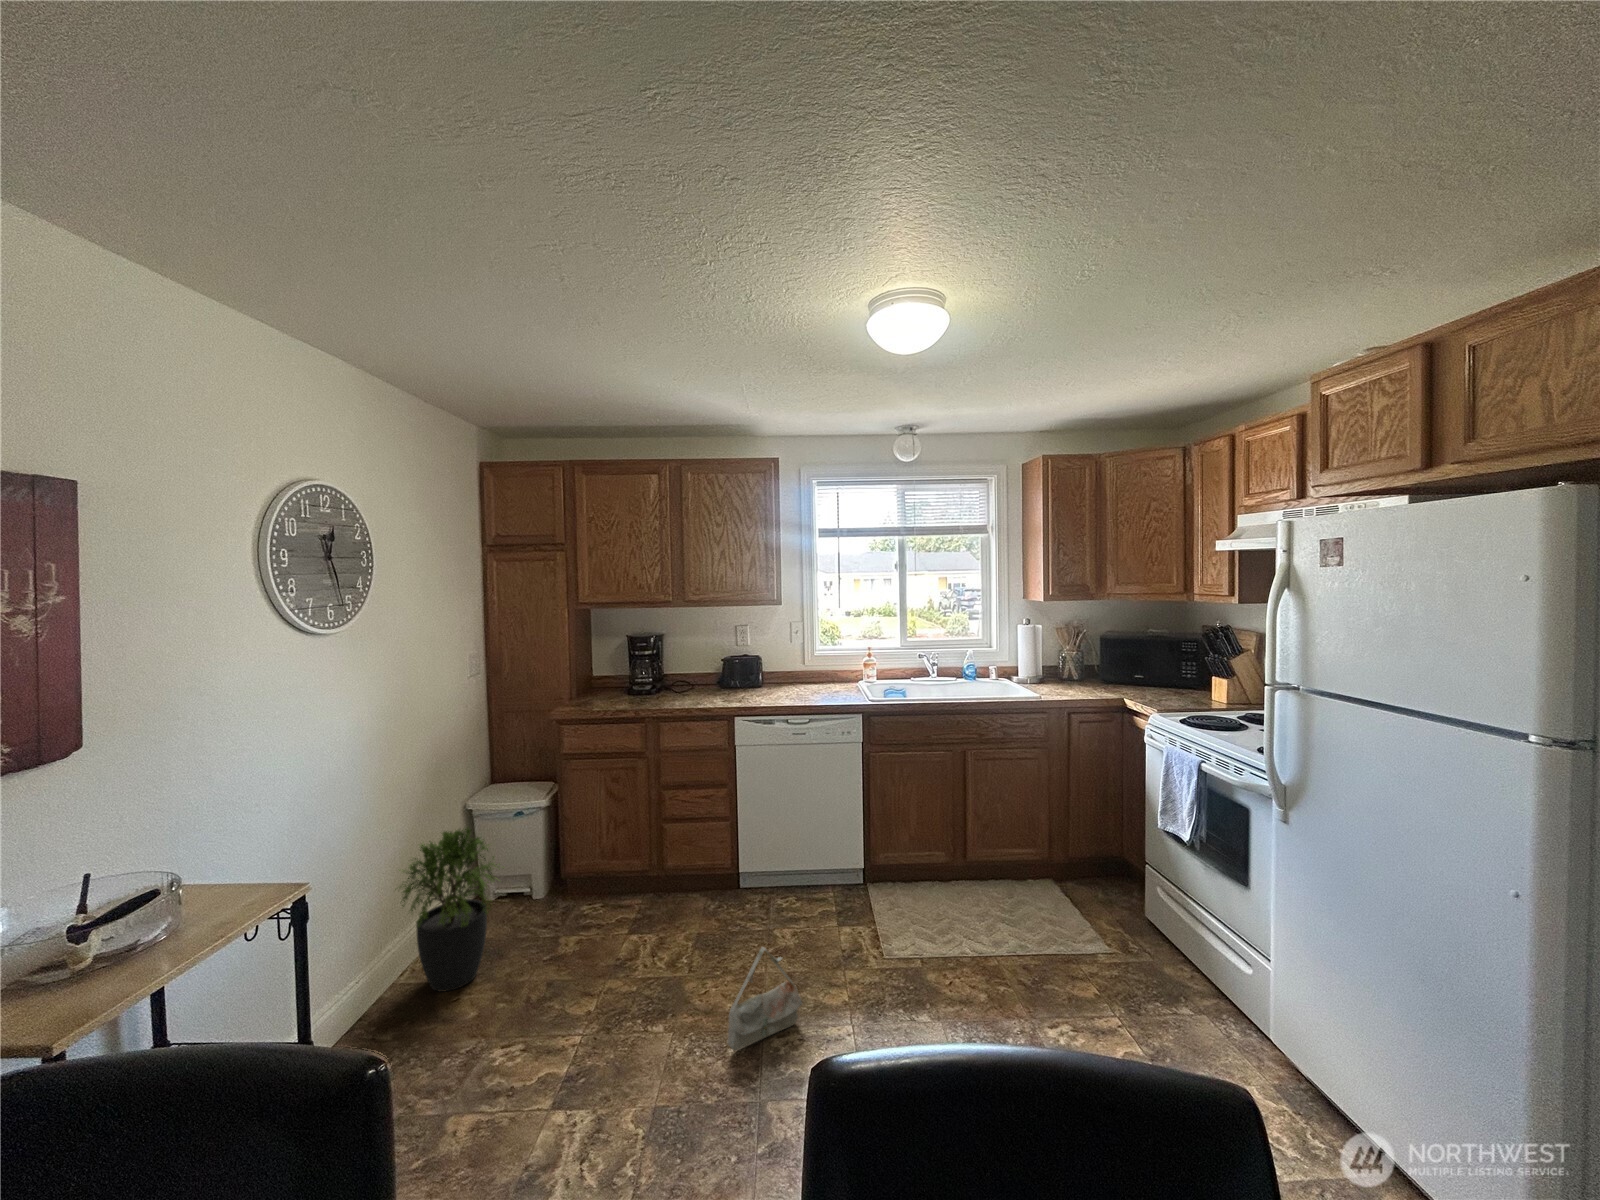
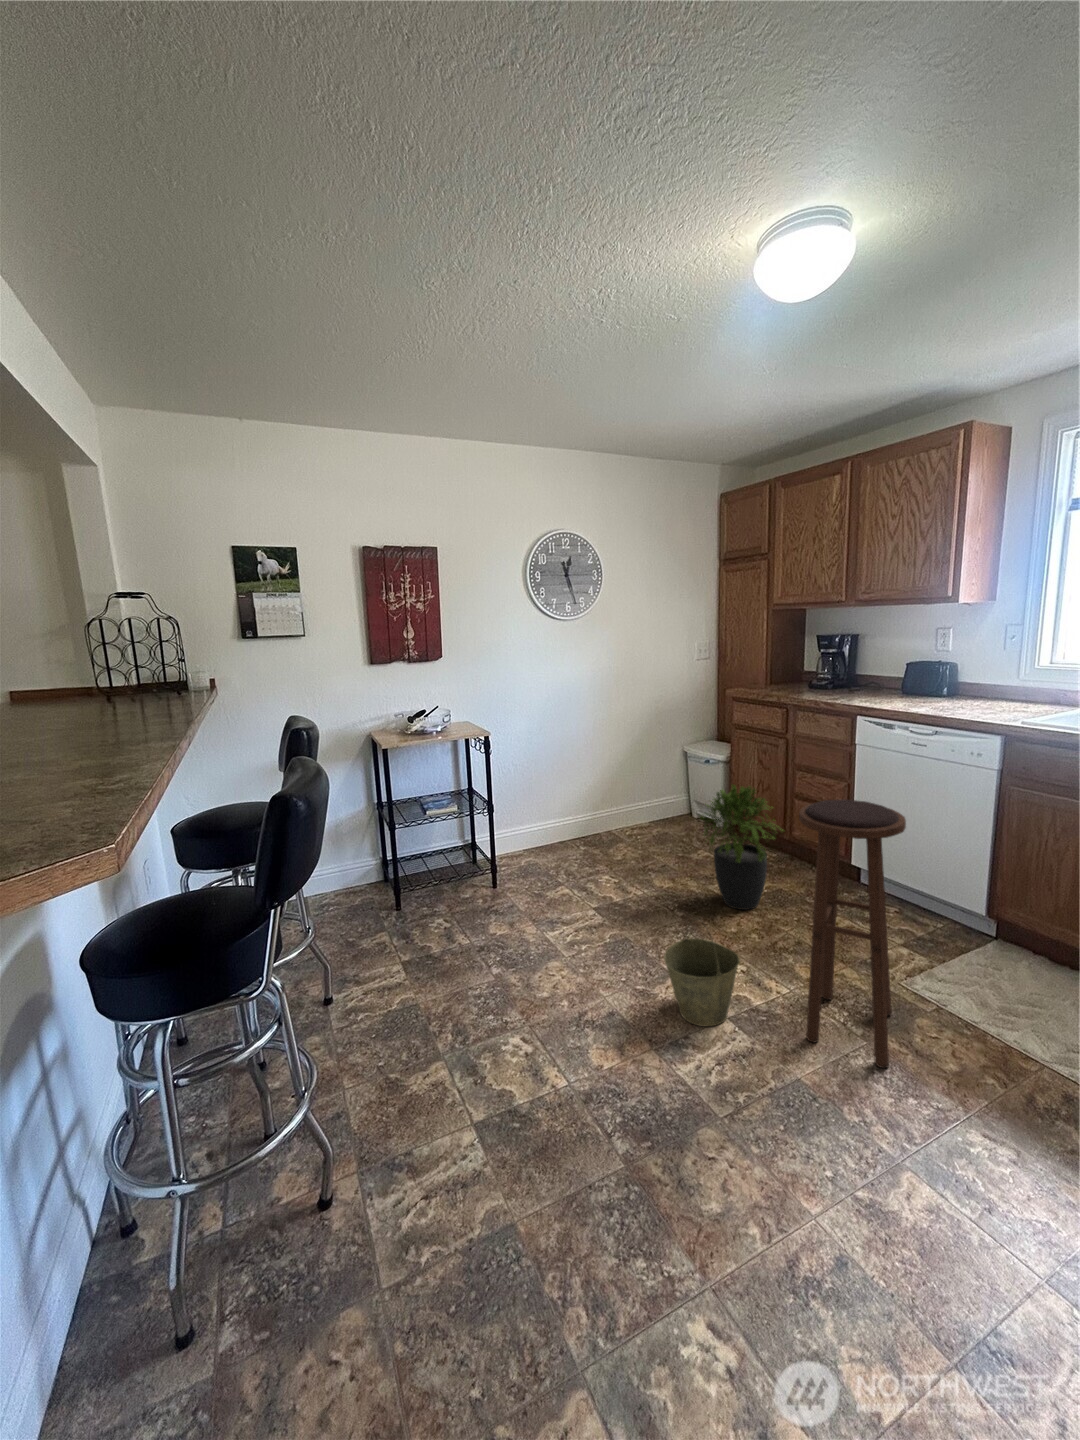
stool: none [604,804,700,1068] -> present [799,799,906,1068]
bag: present [727,947,802,1051] -> none [908,1016,1038,1142]
bucket: none [468,1004,562,1151] -> present [664,919,740,1026]

